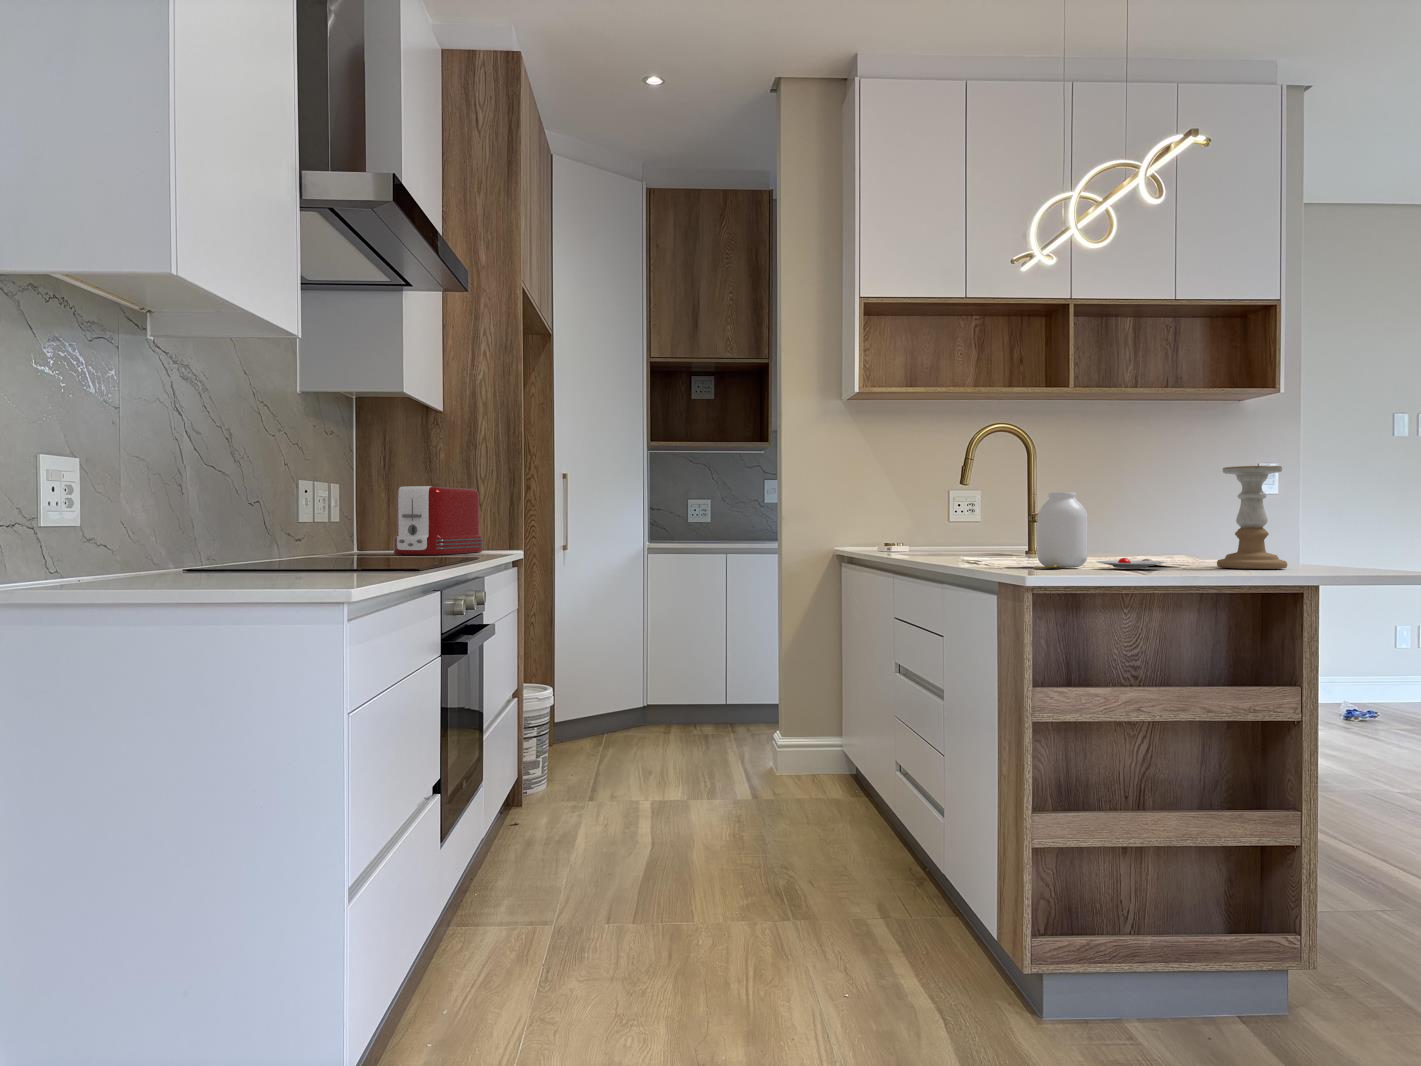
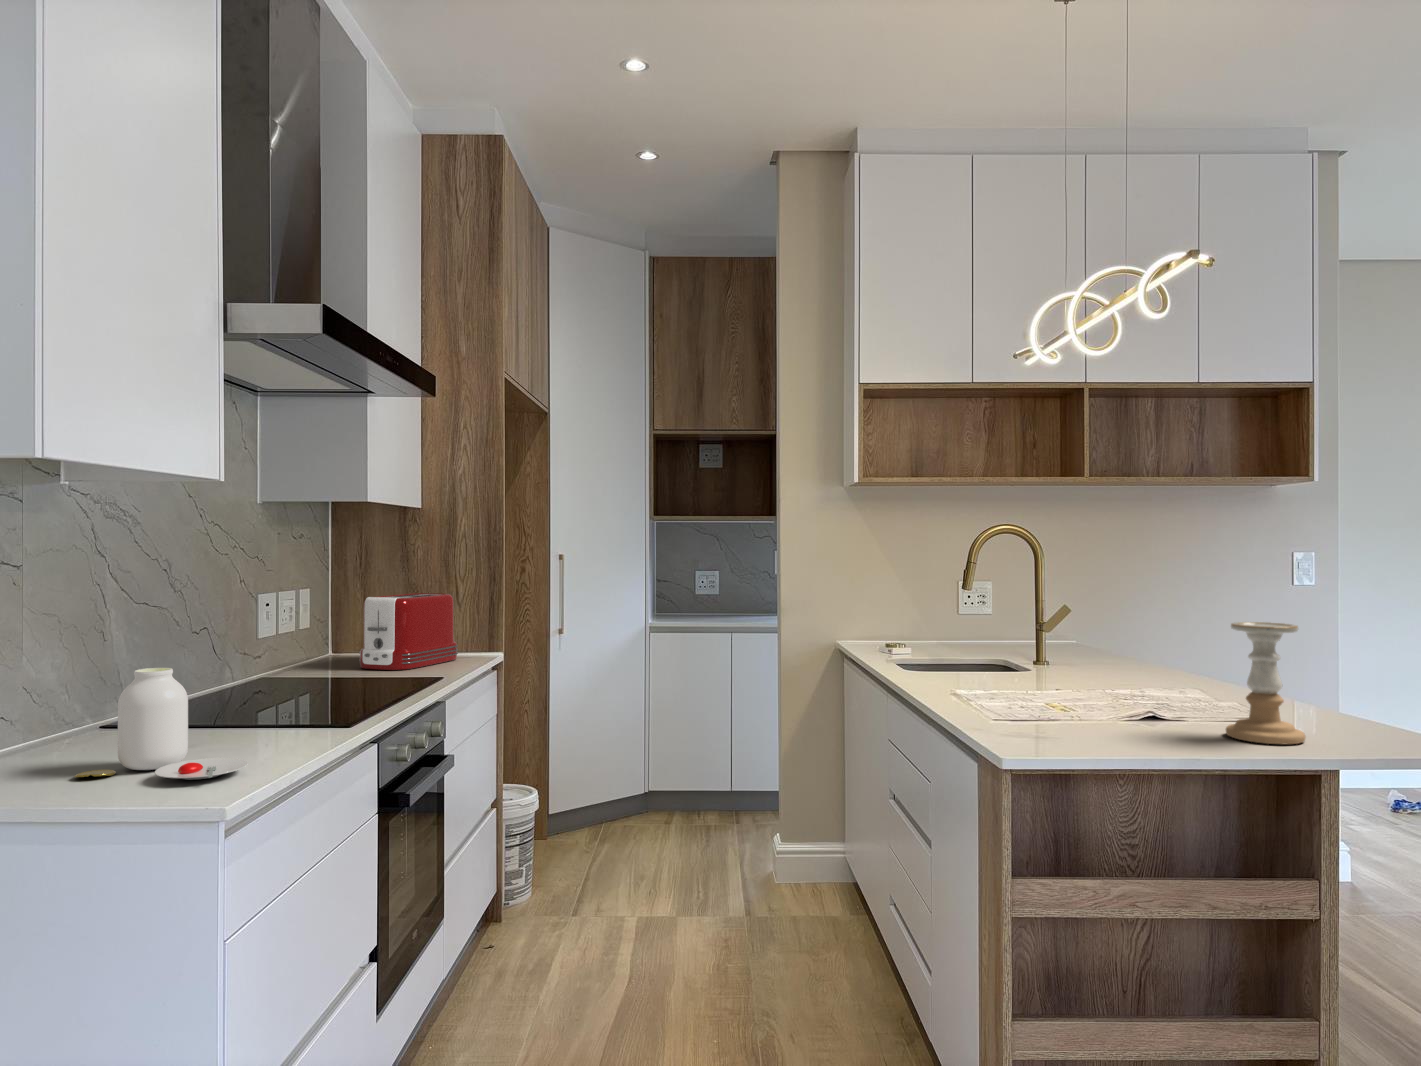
jar: present [1034,492,1164,569] -> present [74,668,248,780]

